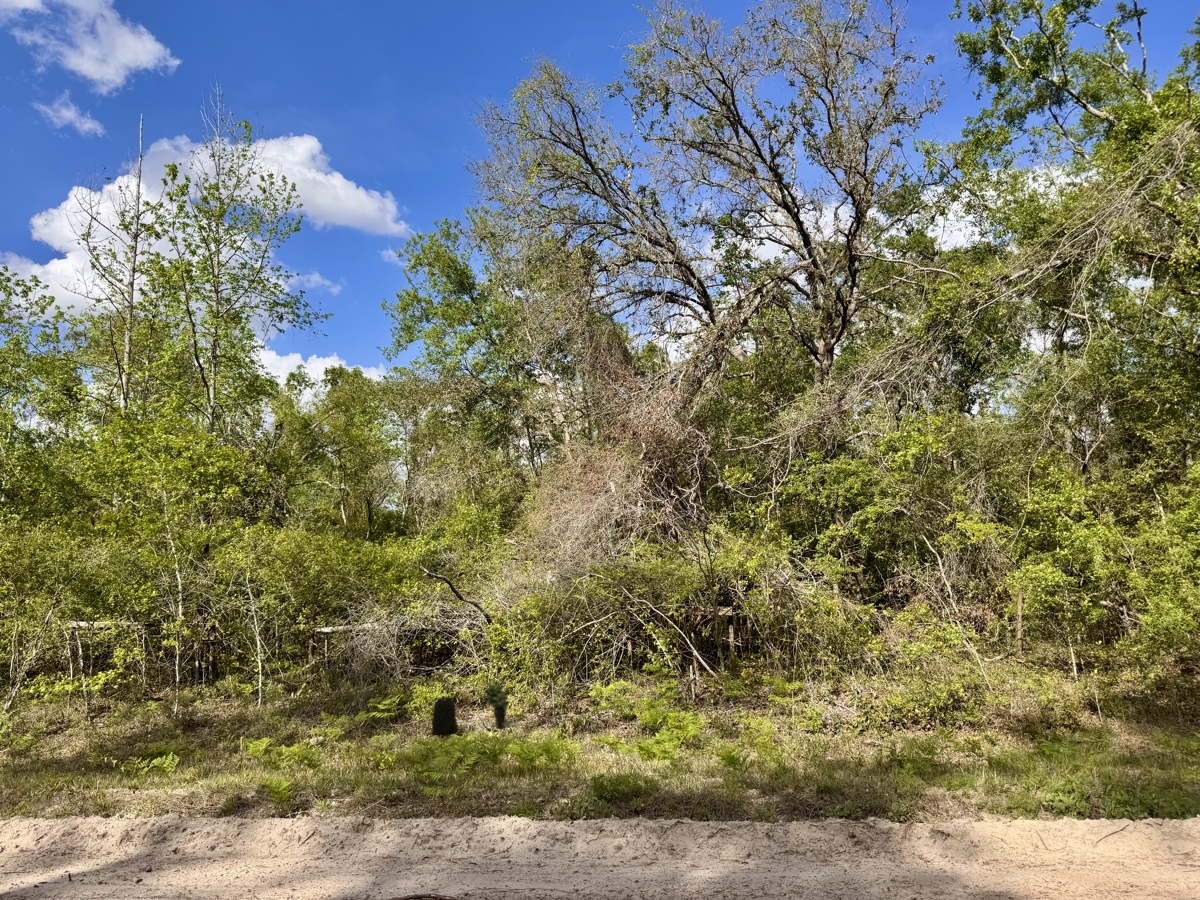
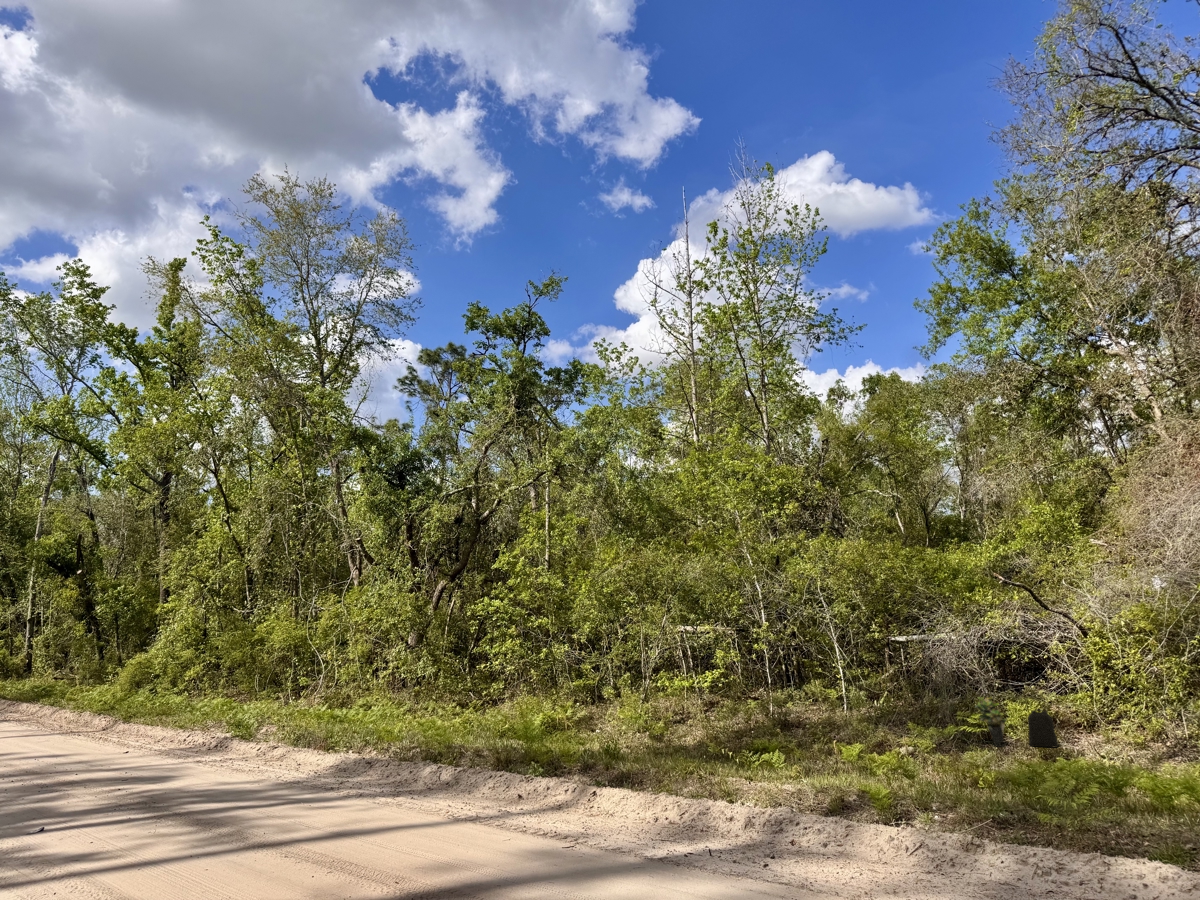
potted plant: present [484,681,509,728] -> present [976,697,1006,747]

